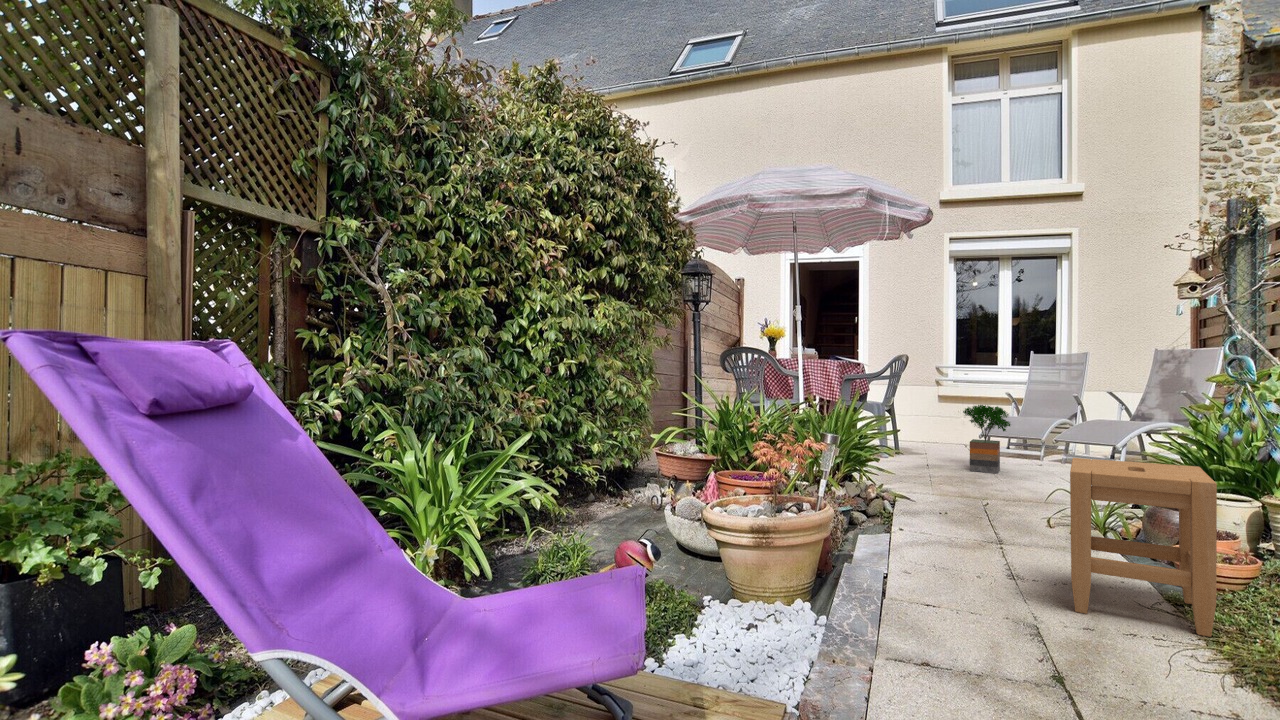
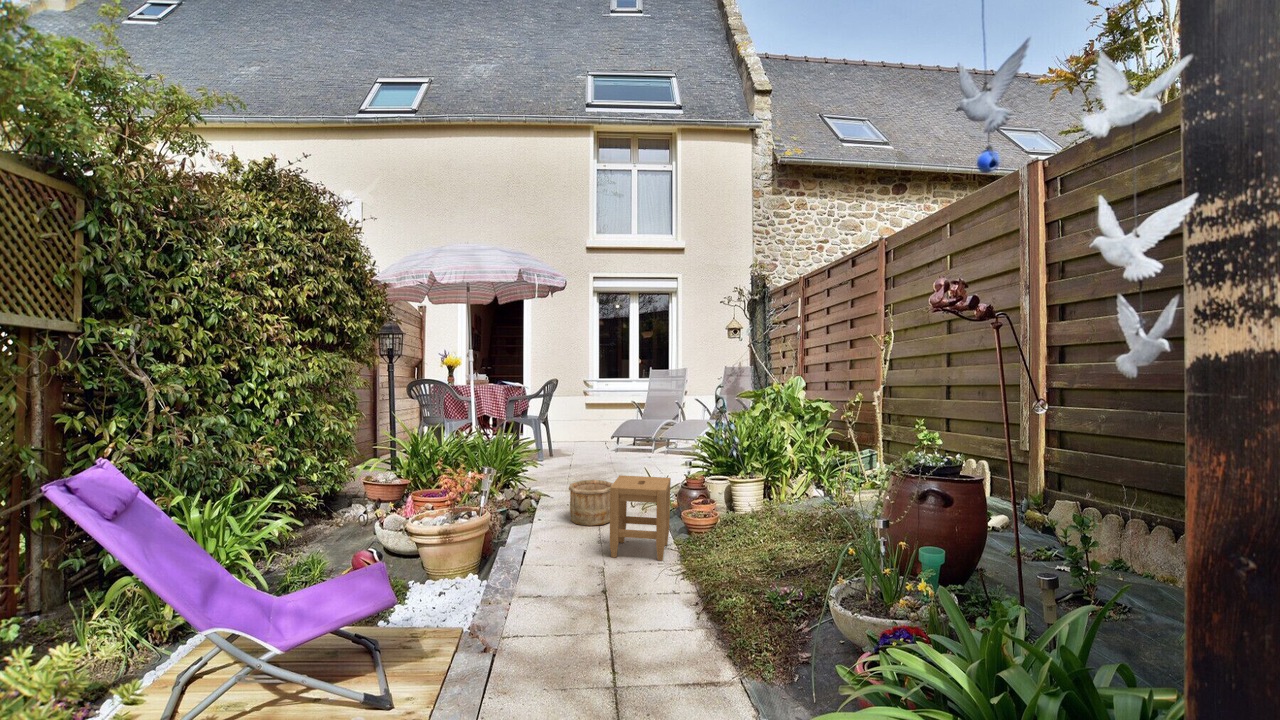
potted tree: present [963,405,1011,473] -> none [590,417,621,466]
wooden bucket: none [956,475,1044,550] -> present [569,480,613,526]

